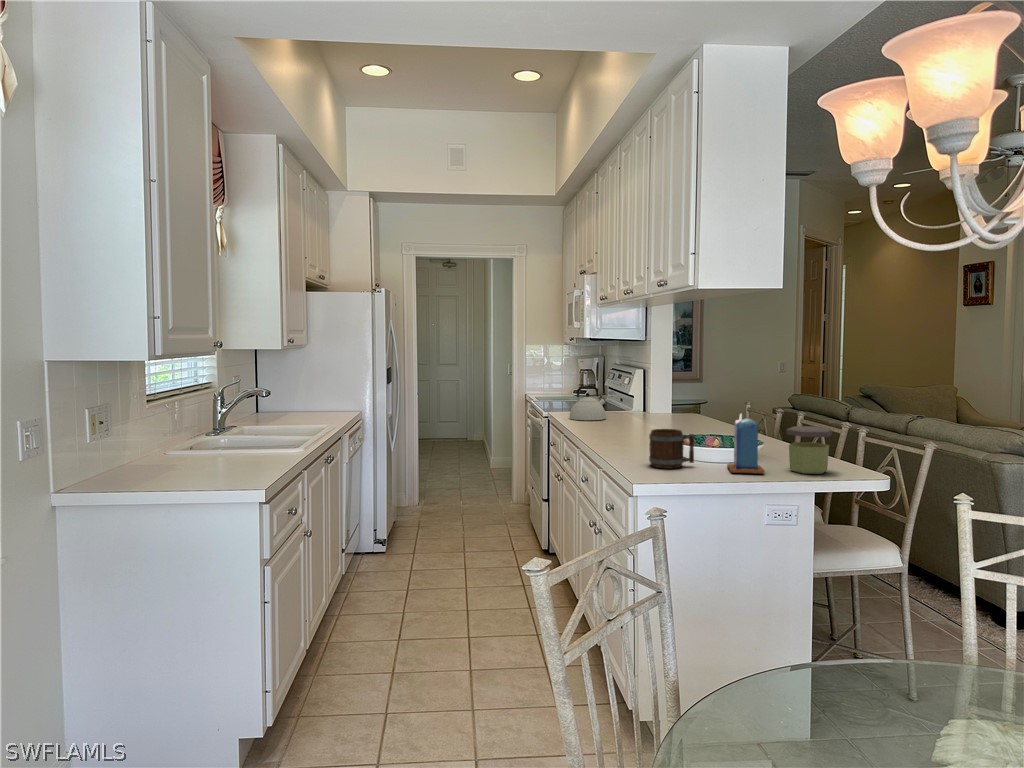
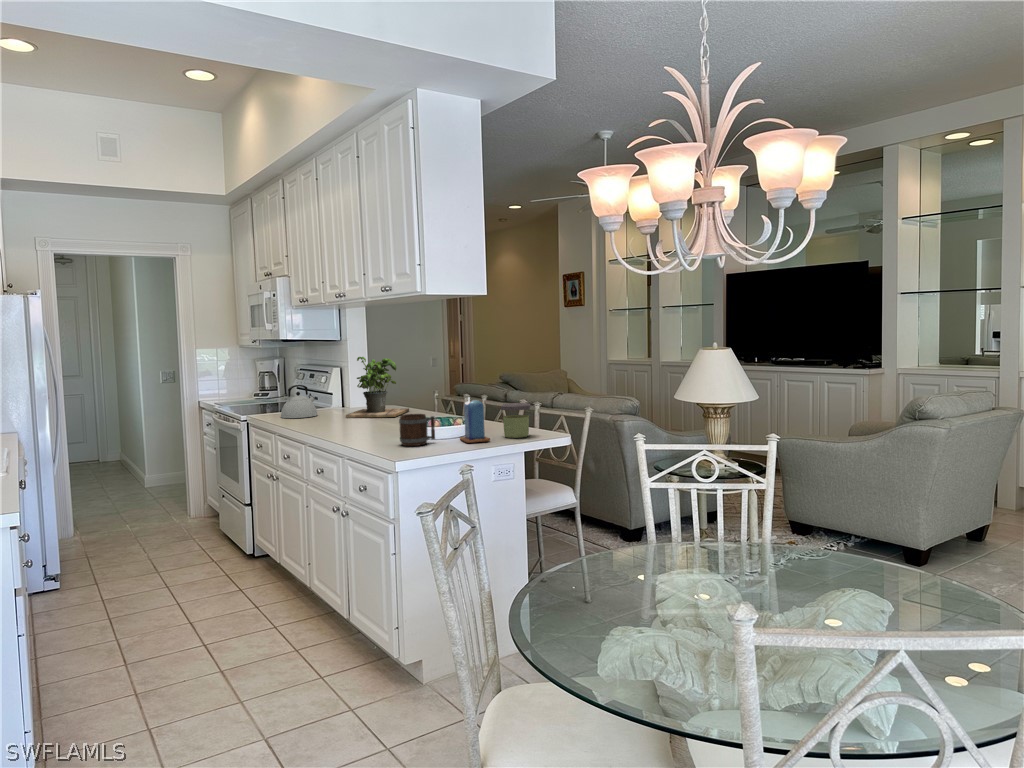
potted plant: none [630,359,707,429] -> present [345,357,409,418]

